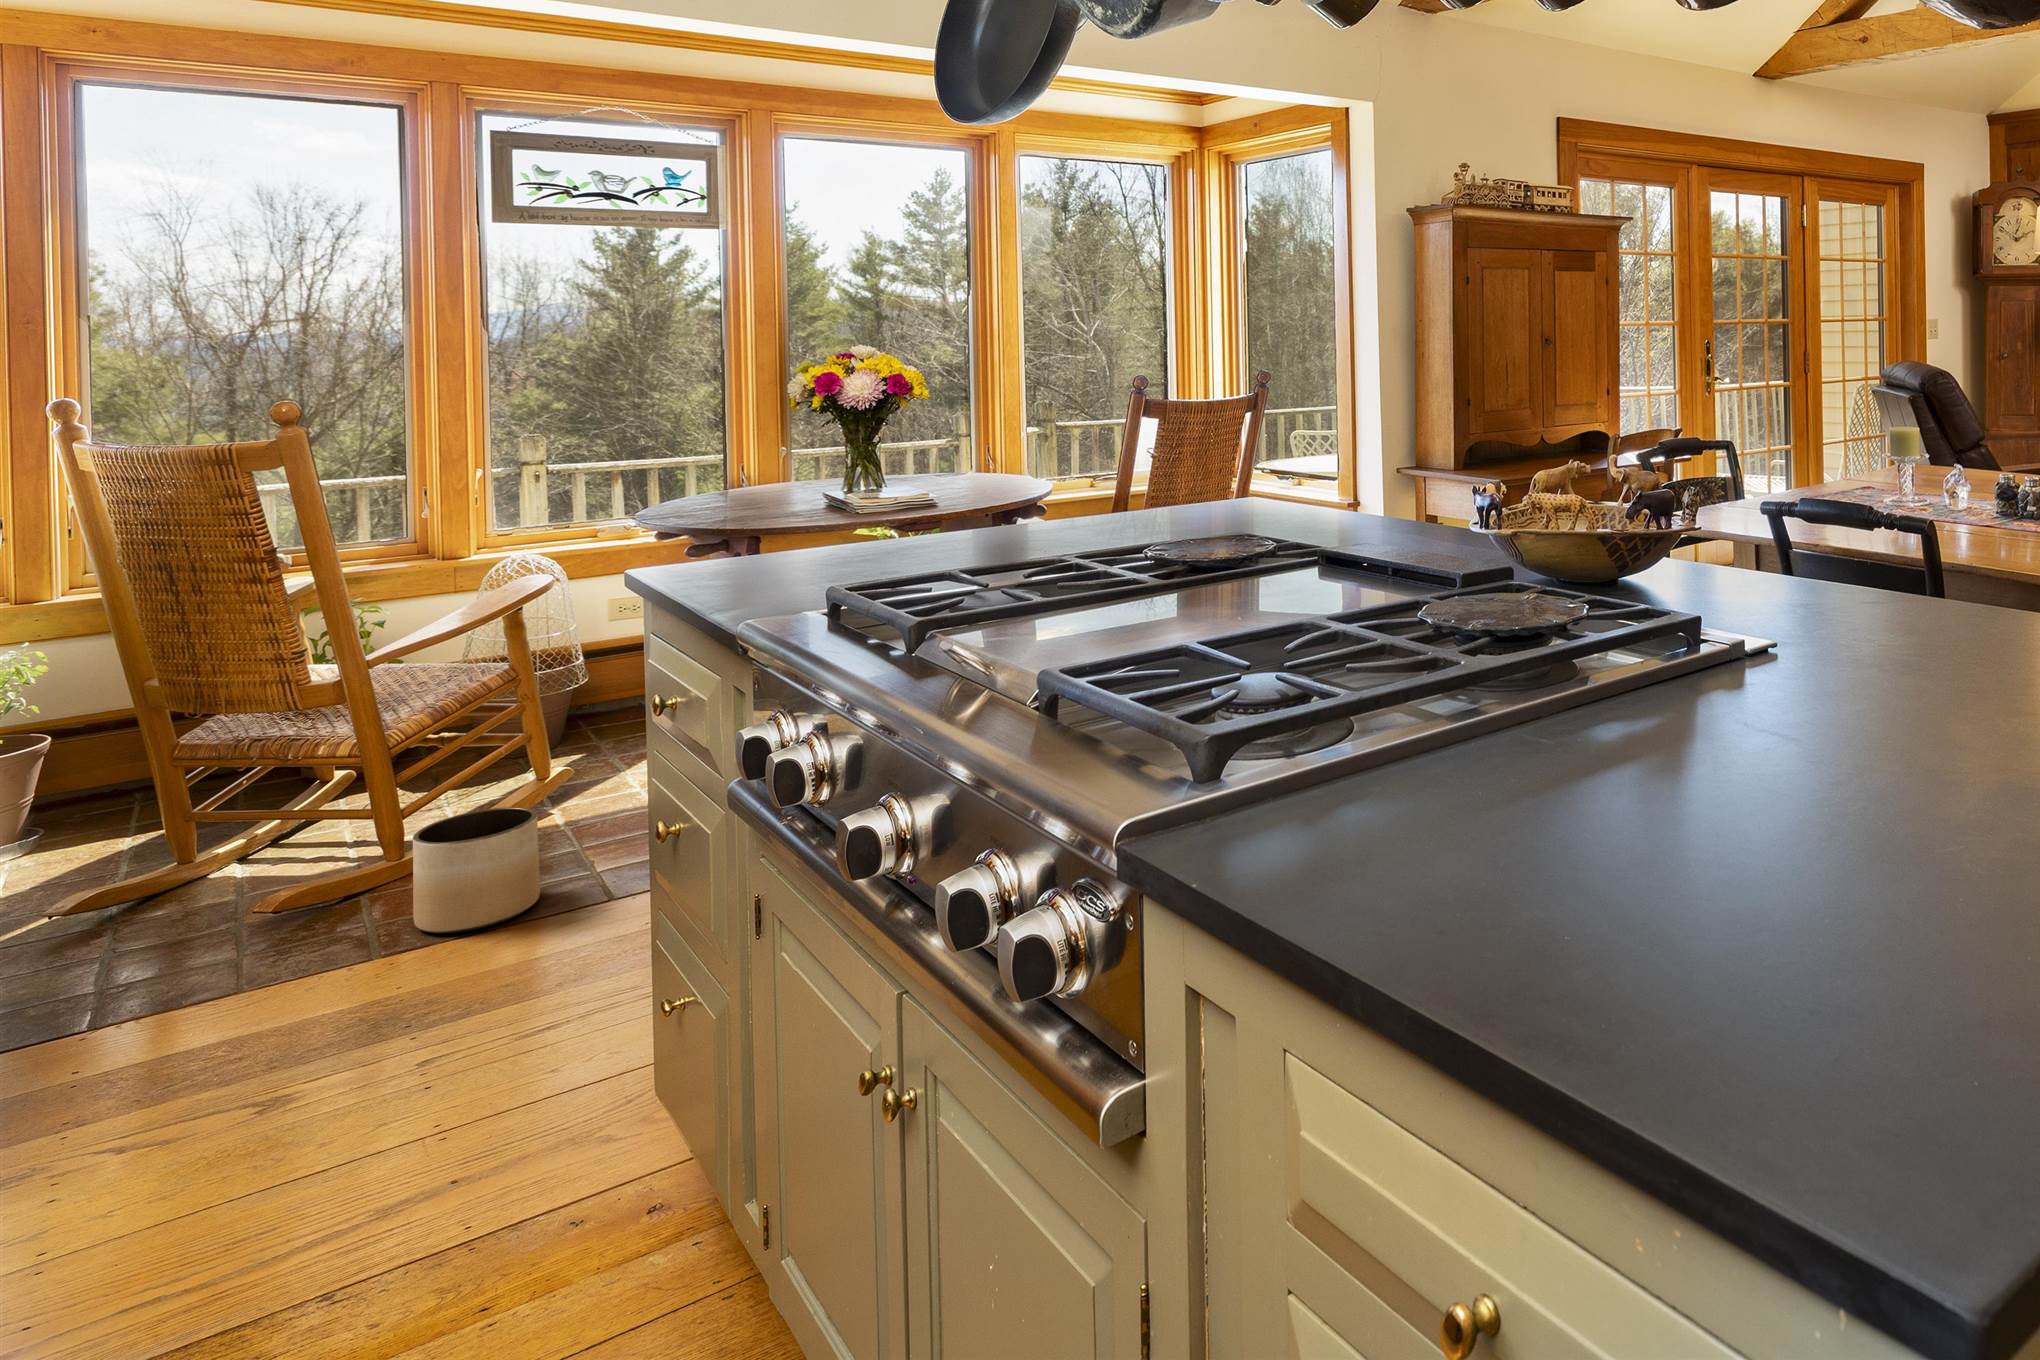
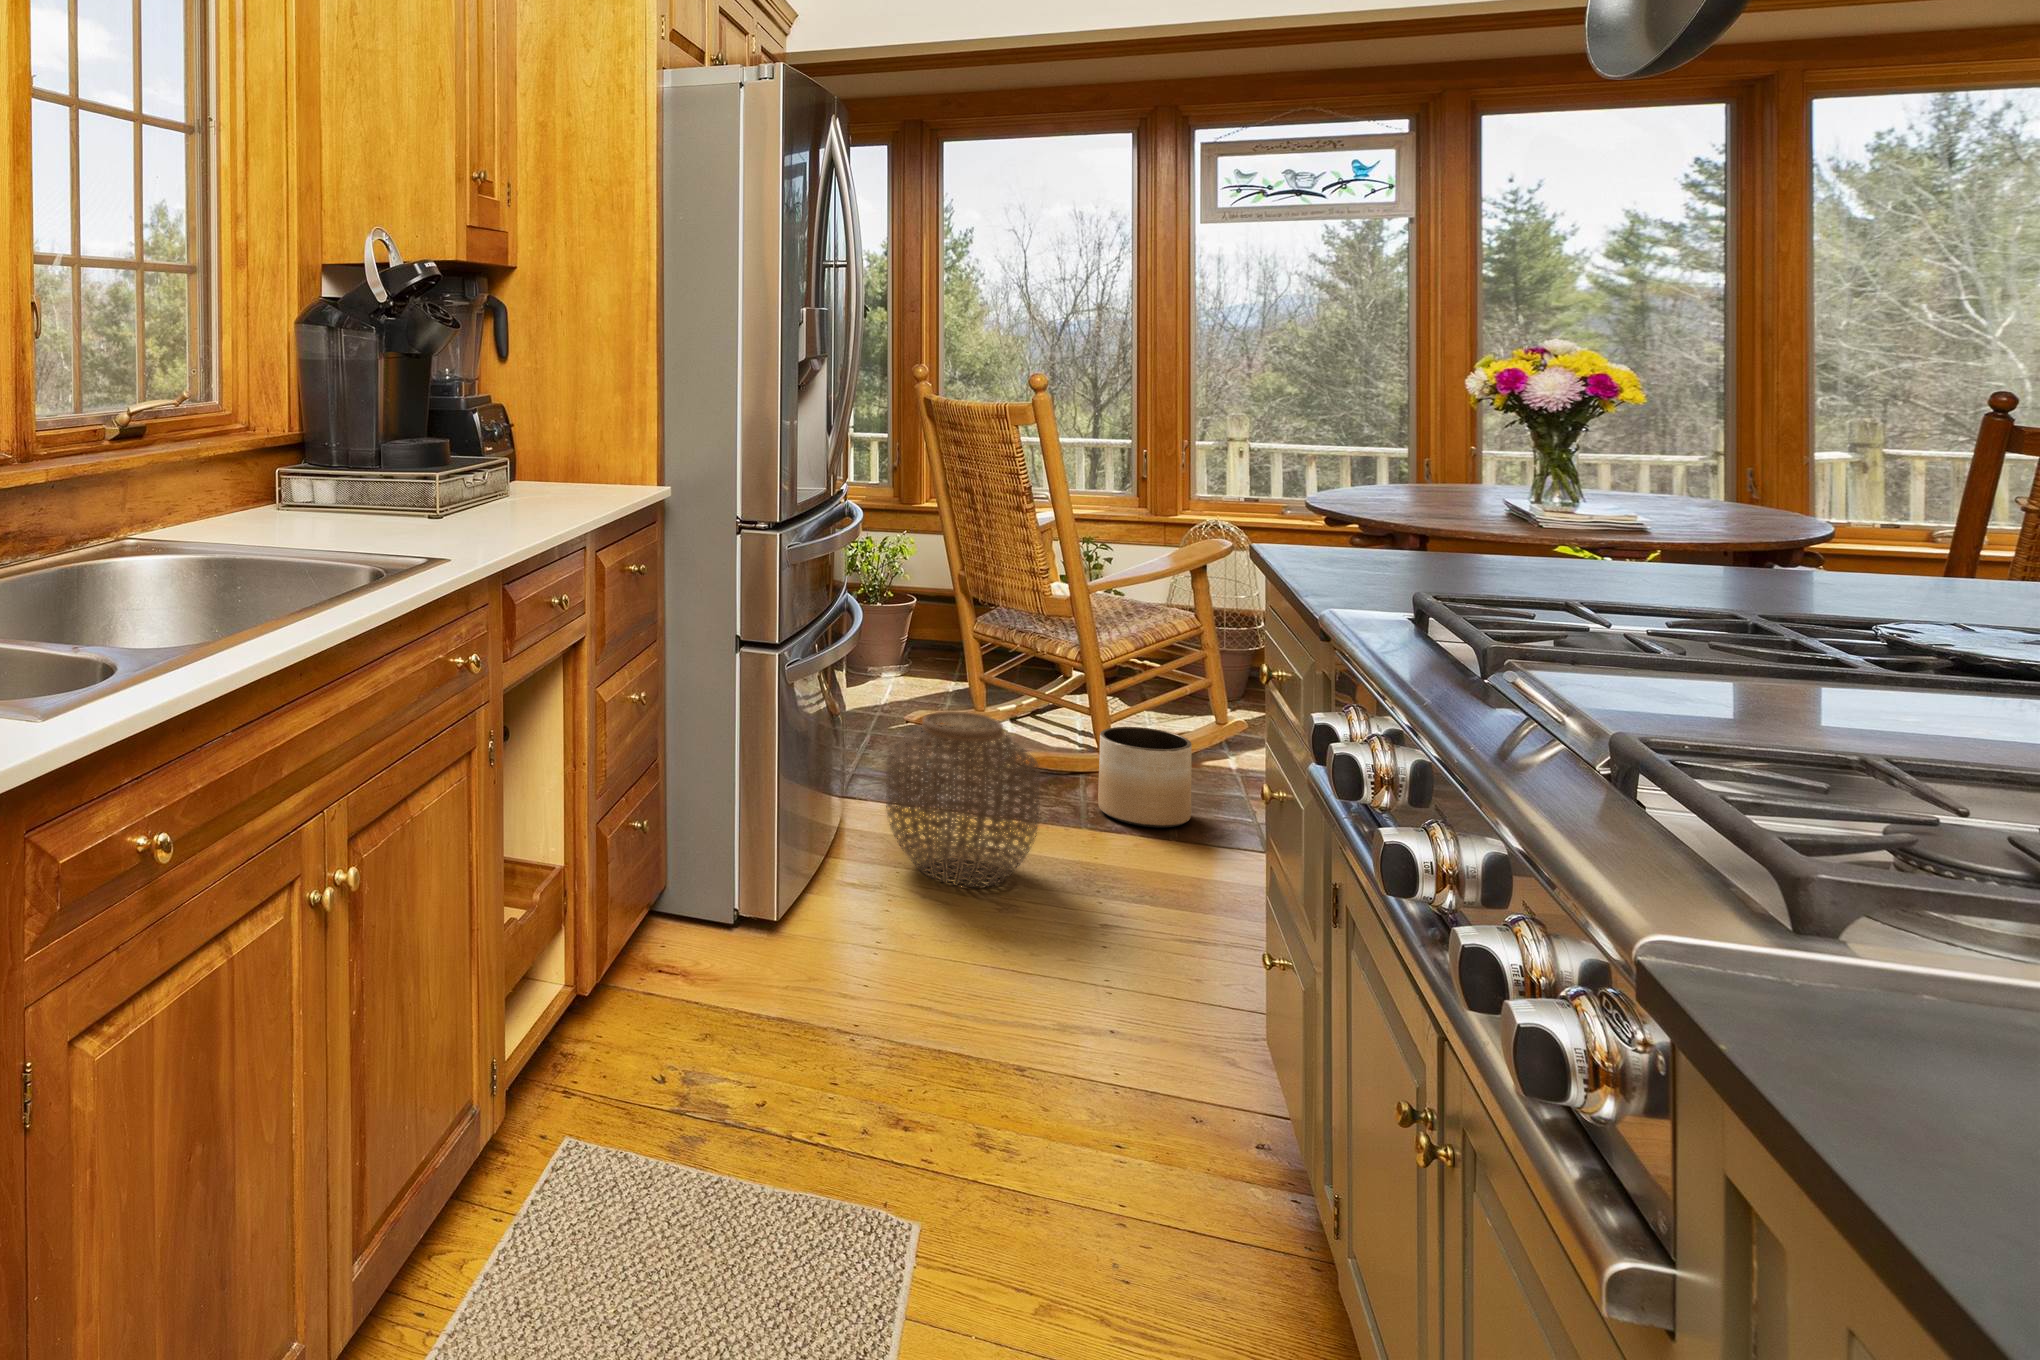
woven basket: none [91,876,370,1131] -> present [886,711,1040,887]

